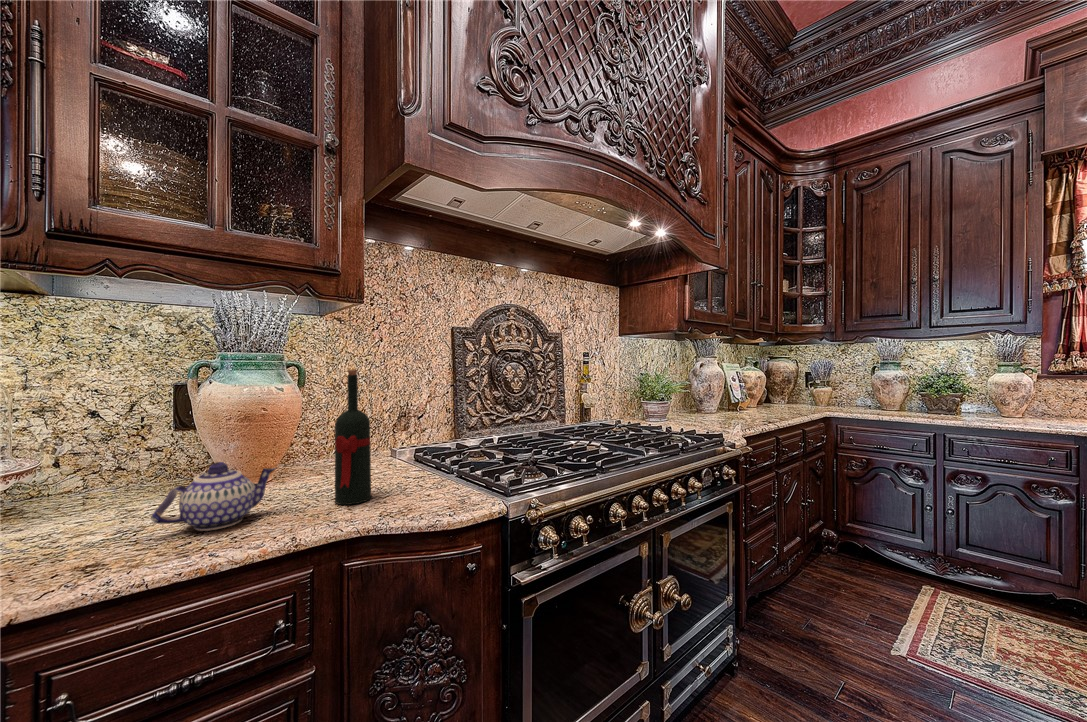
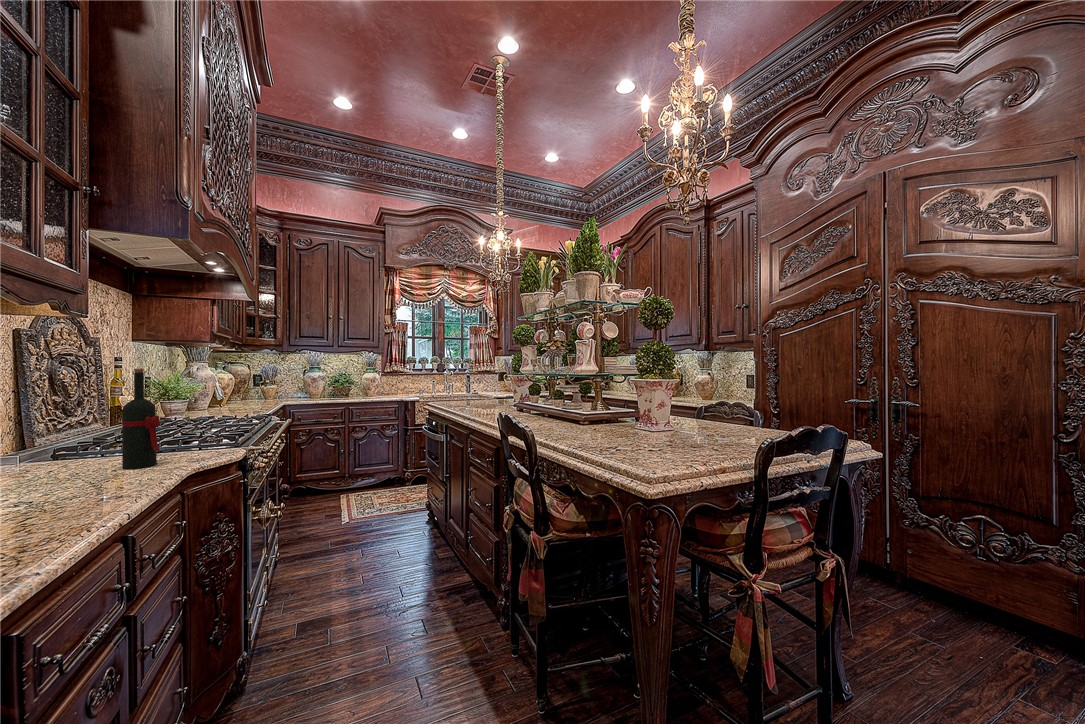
teapot: present [151,462,277,531] -> none [56,439,123,491]

